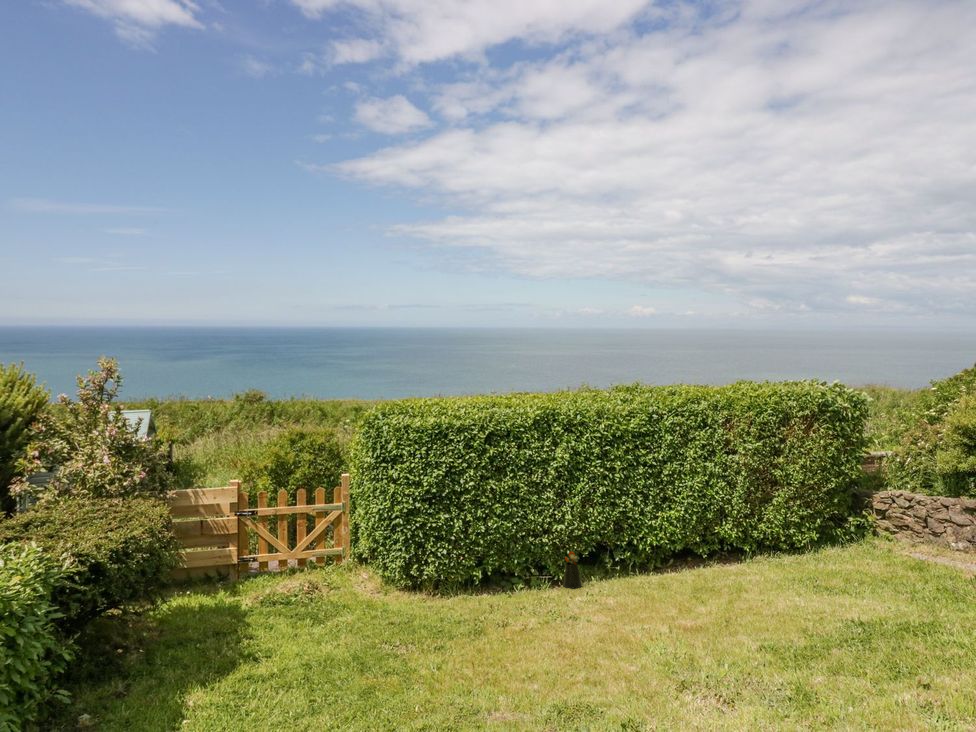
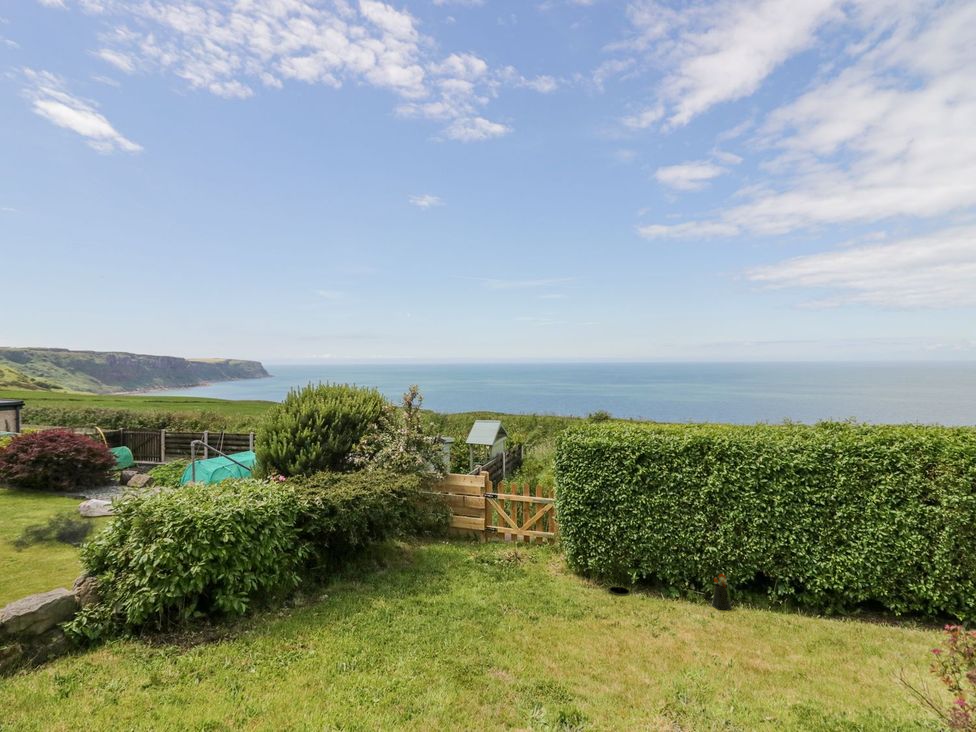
potted tree: none [455,551,482,599] -> present [609,554,630,596]

